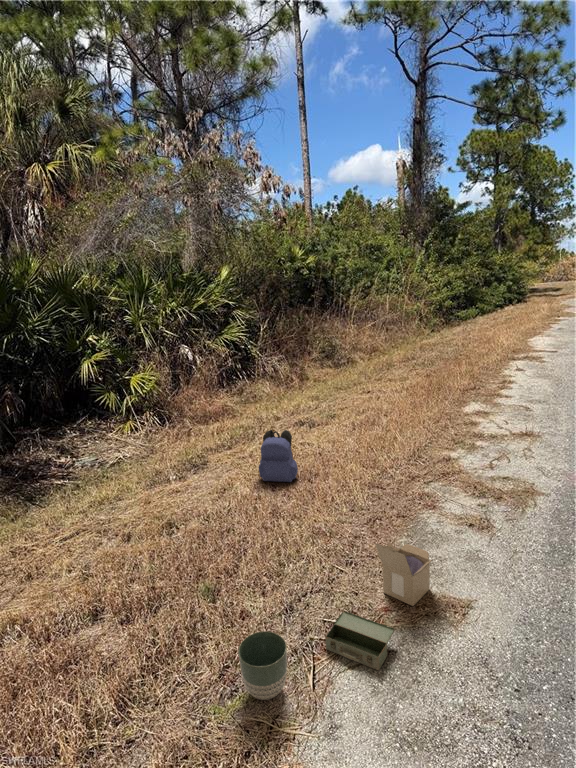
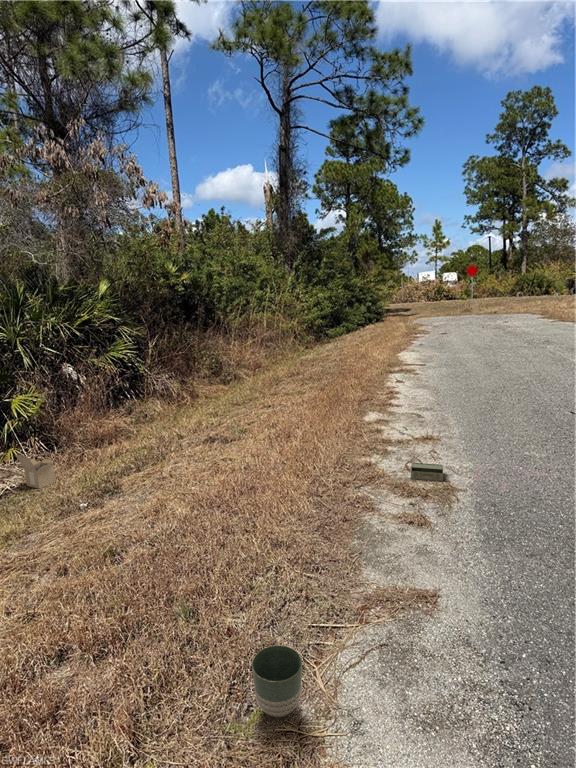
backpack: present [259,430,298,482] -> none [189,445,230,501]
cardboard box: present [375,543,432,606] -> present [15,455,55,489]
toolbox: present [325,611,394,670] -> present [411,463,443,481]

